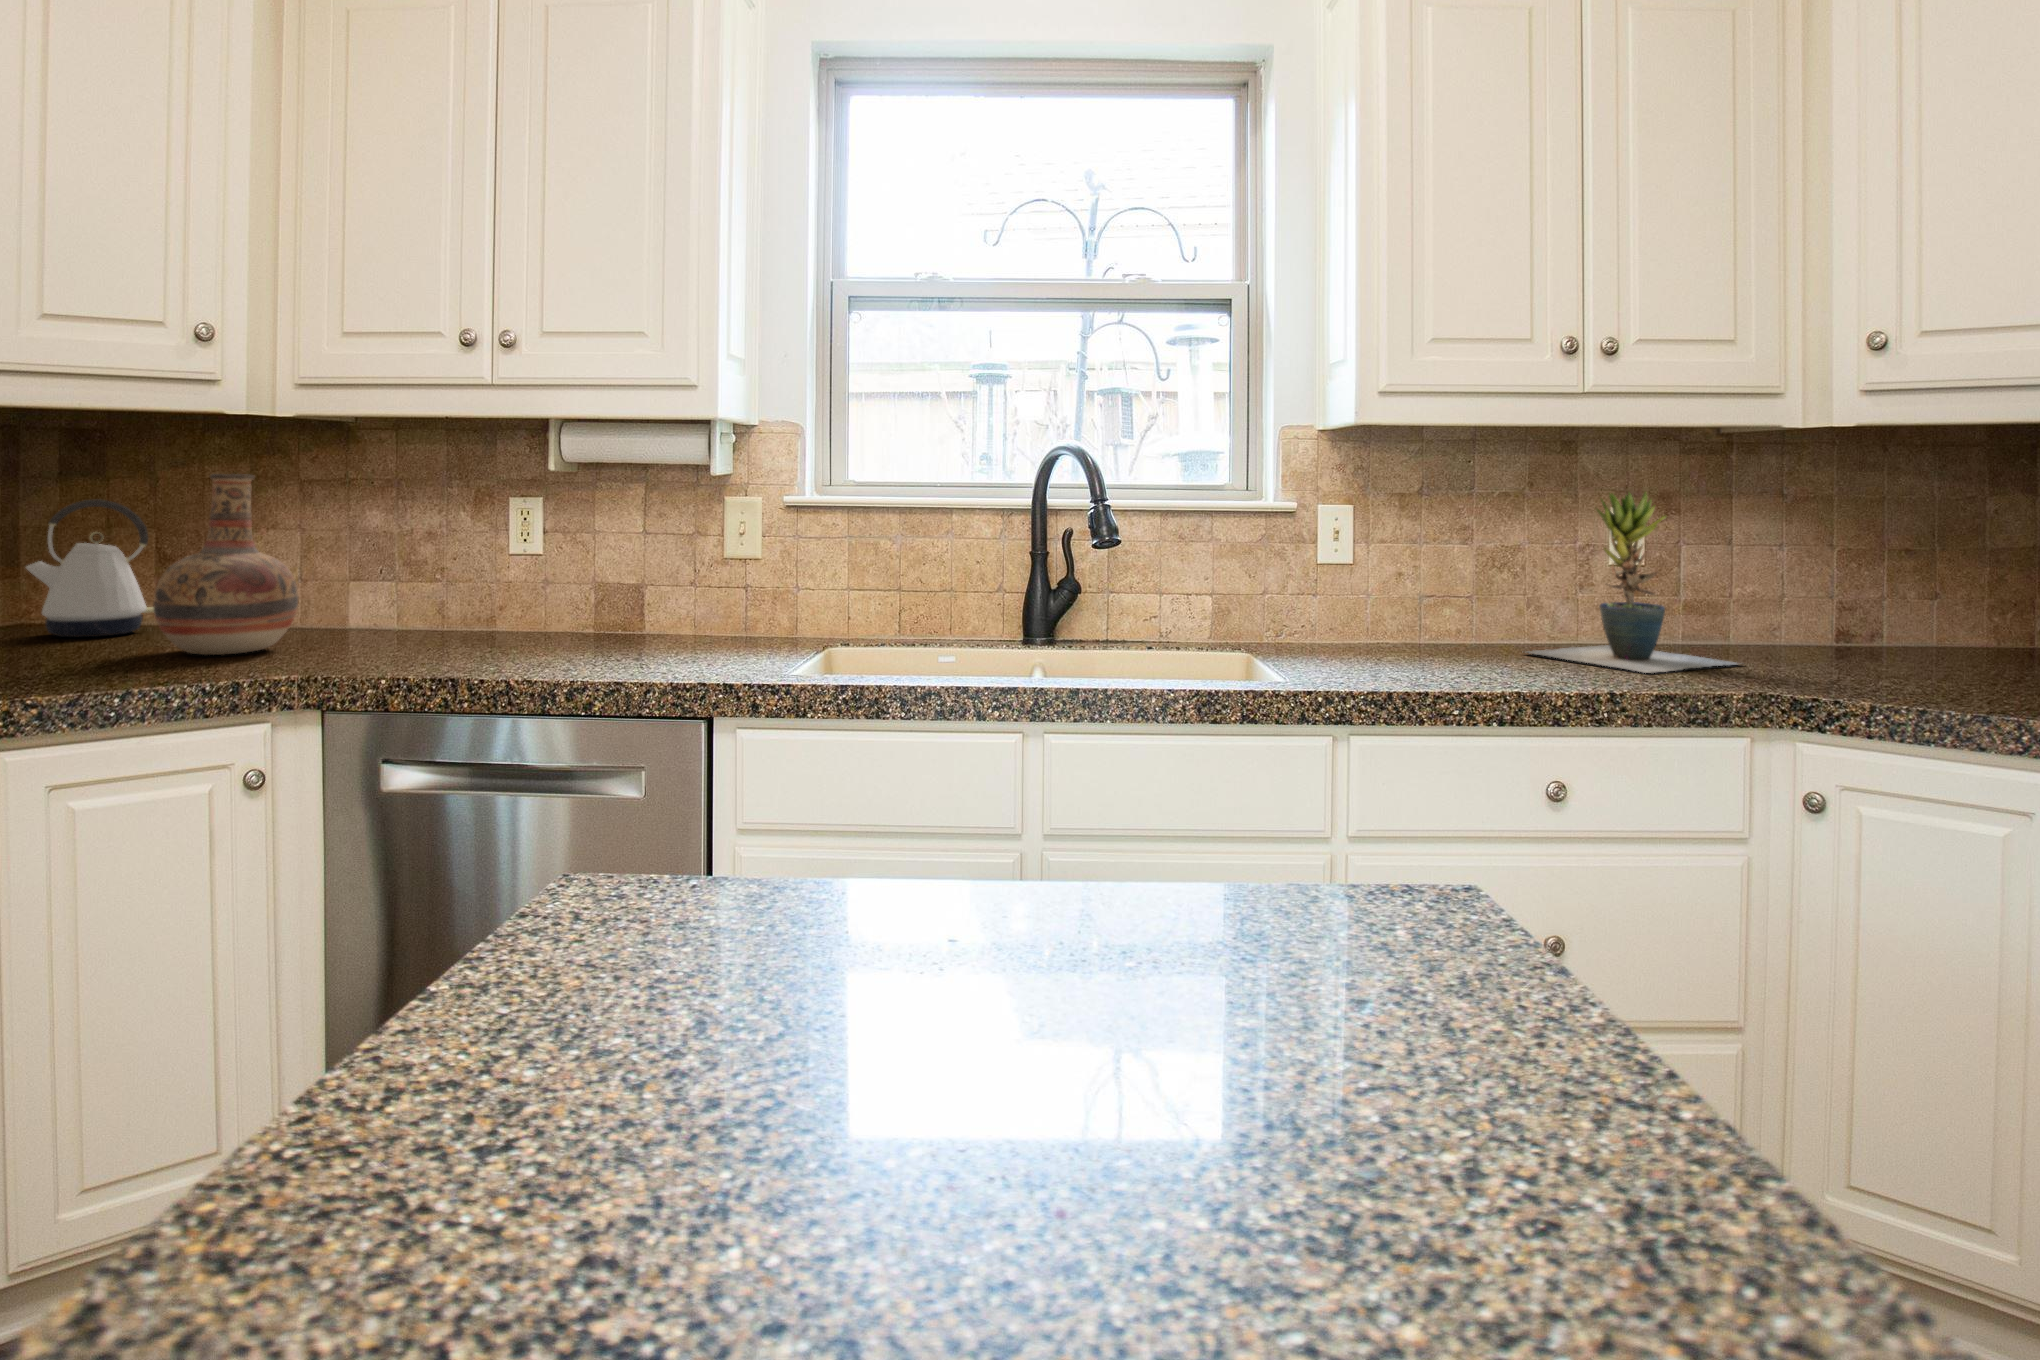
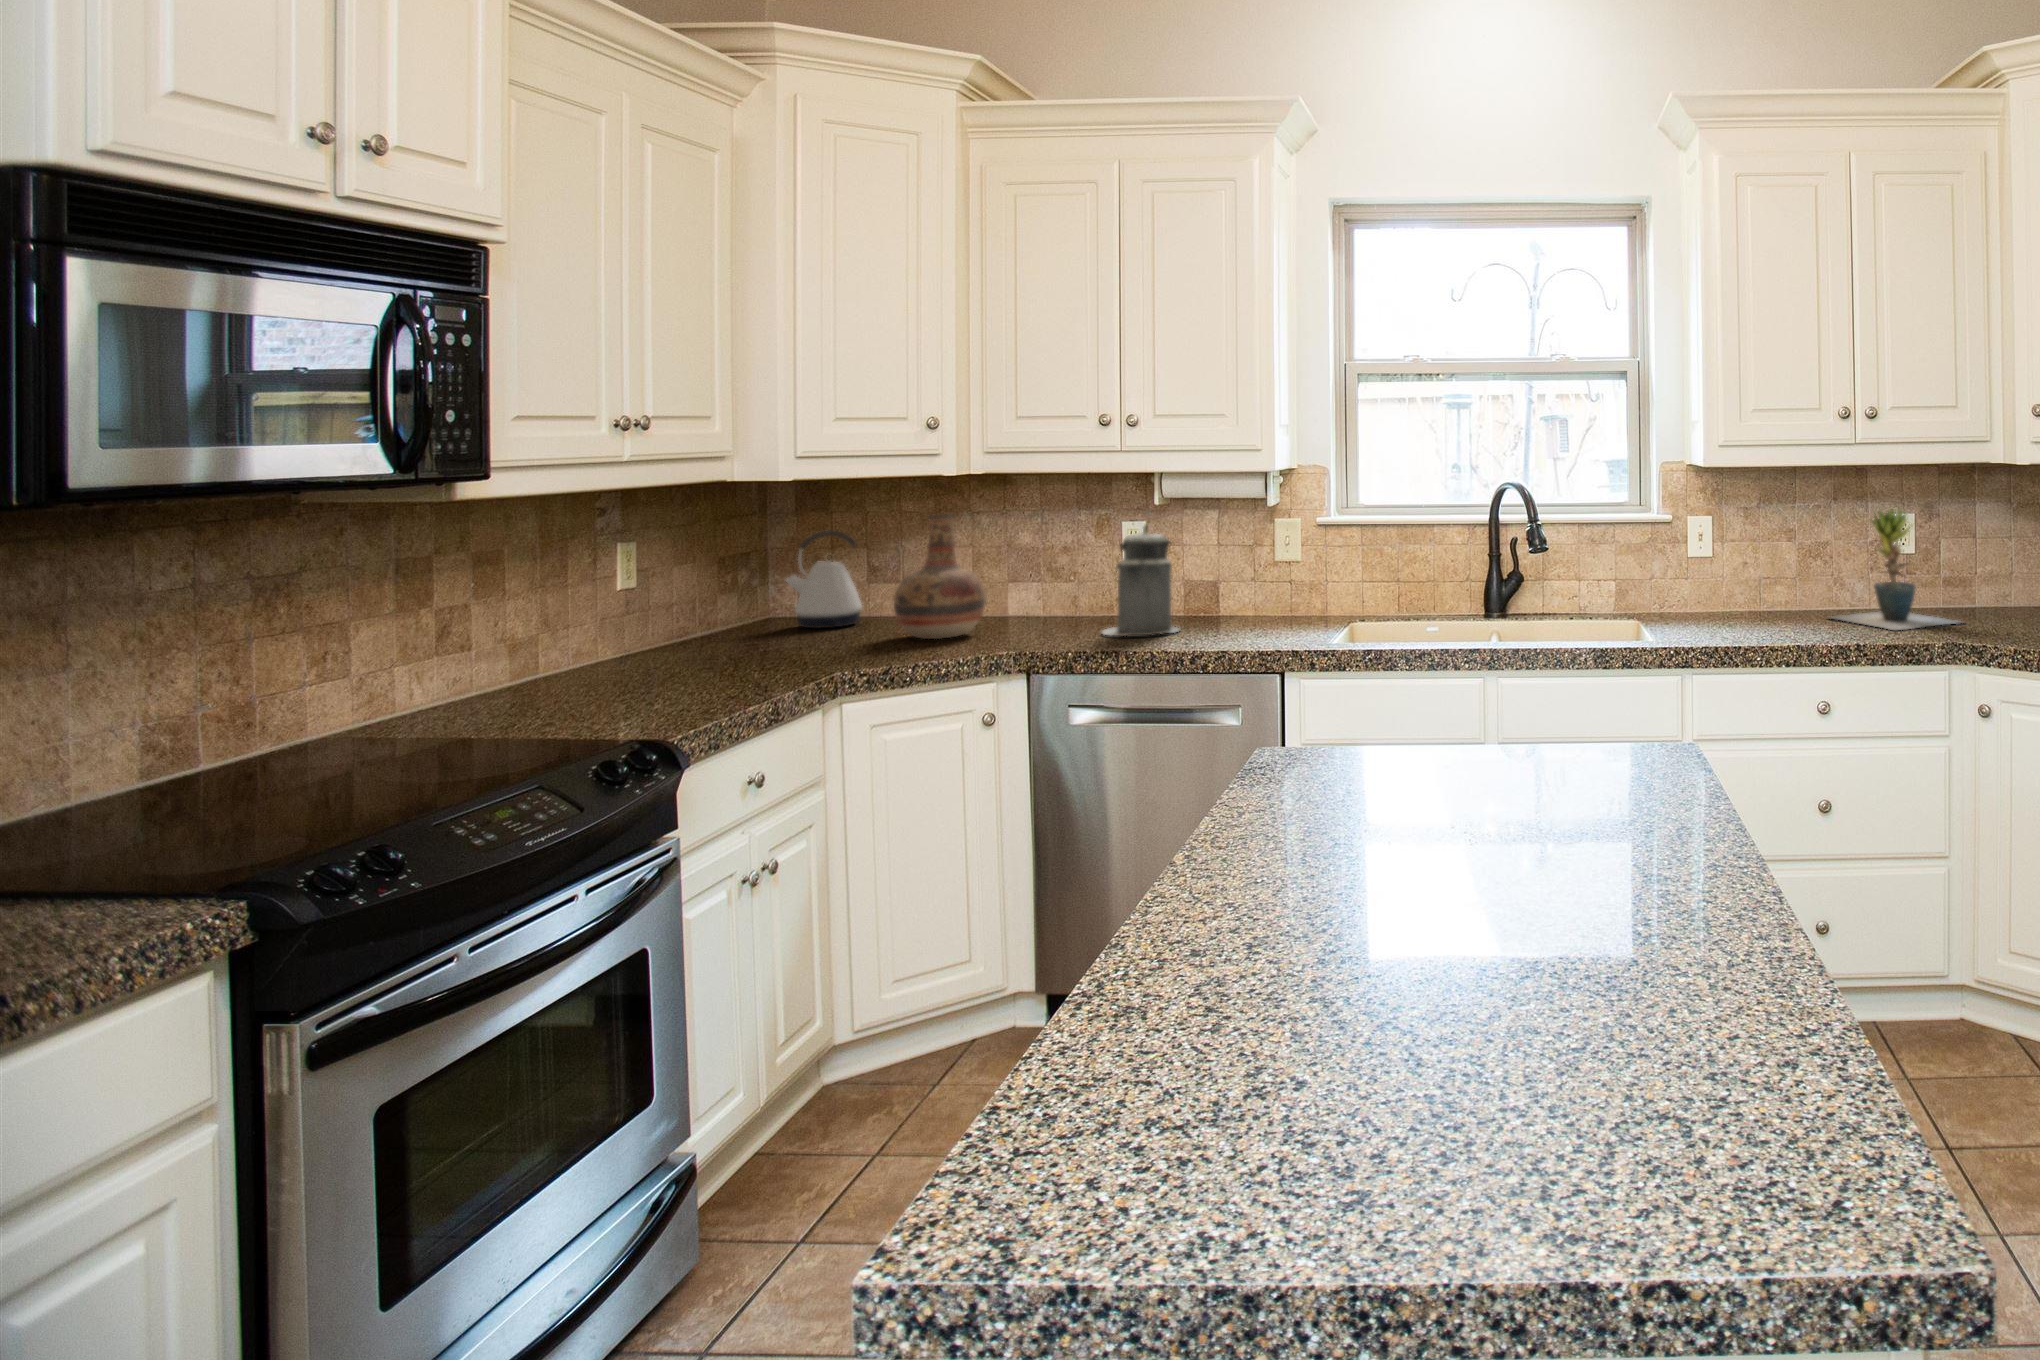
canister: none [460,494,580,656] -> present [1102,525,1179,636]

